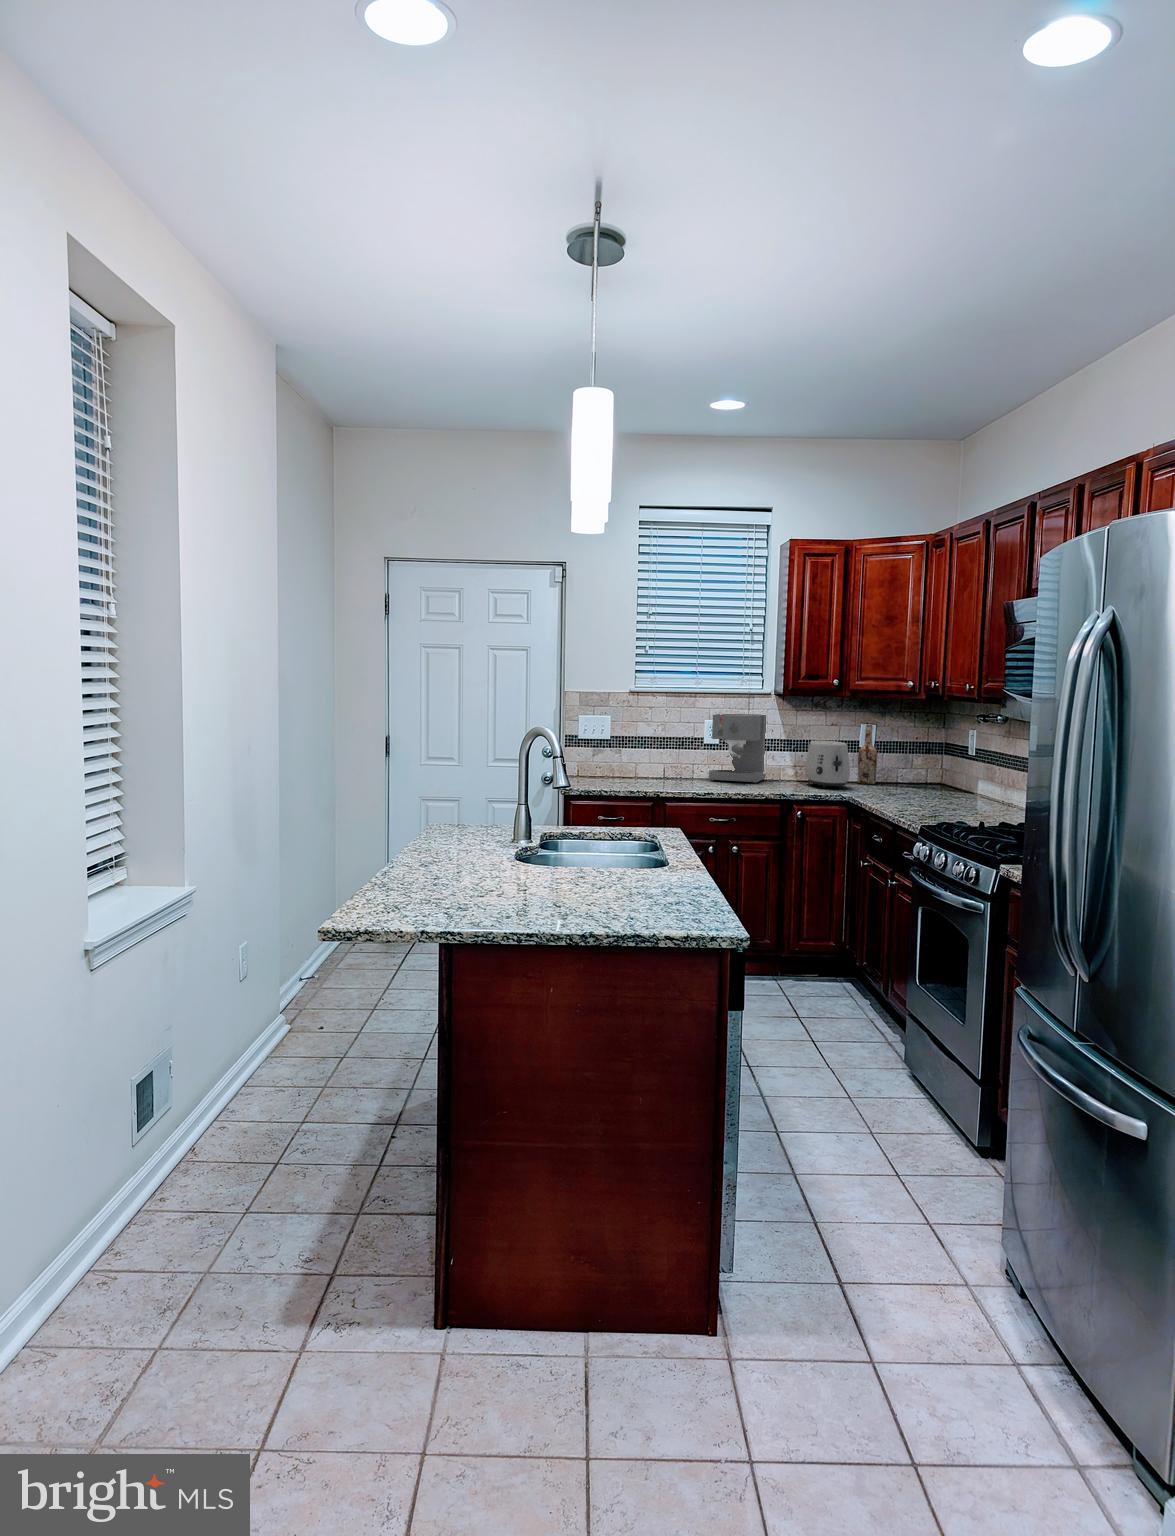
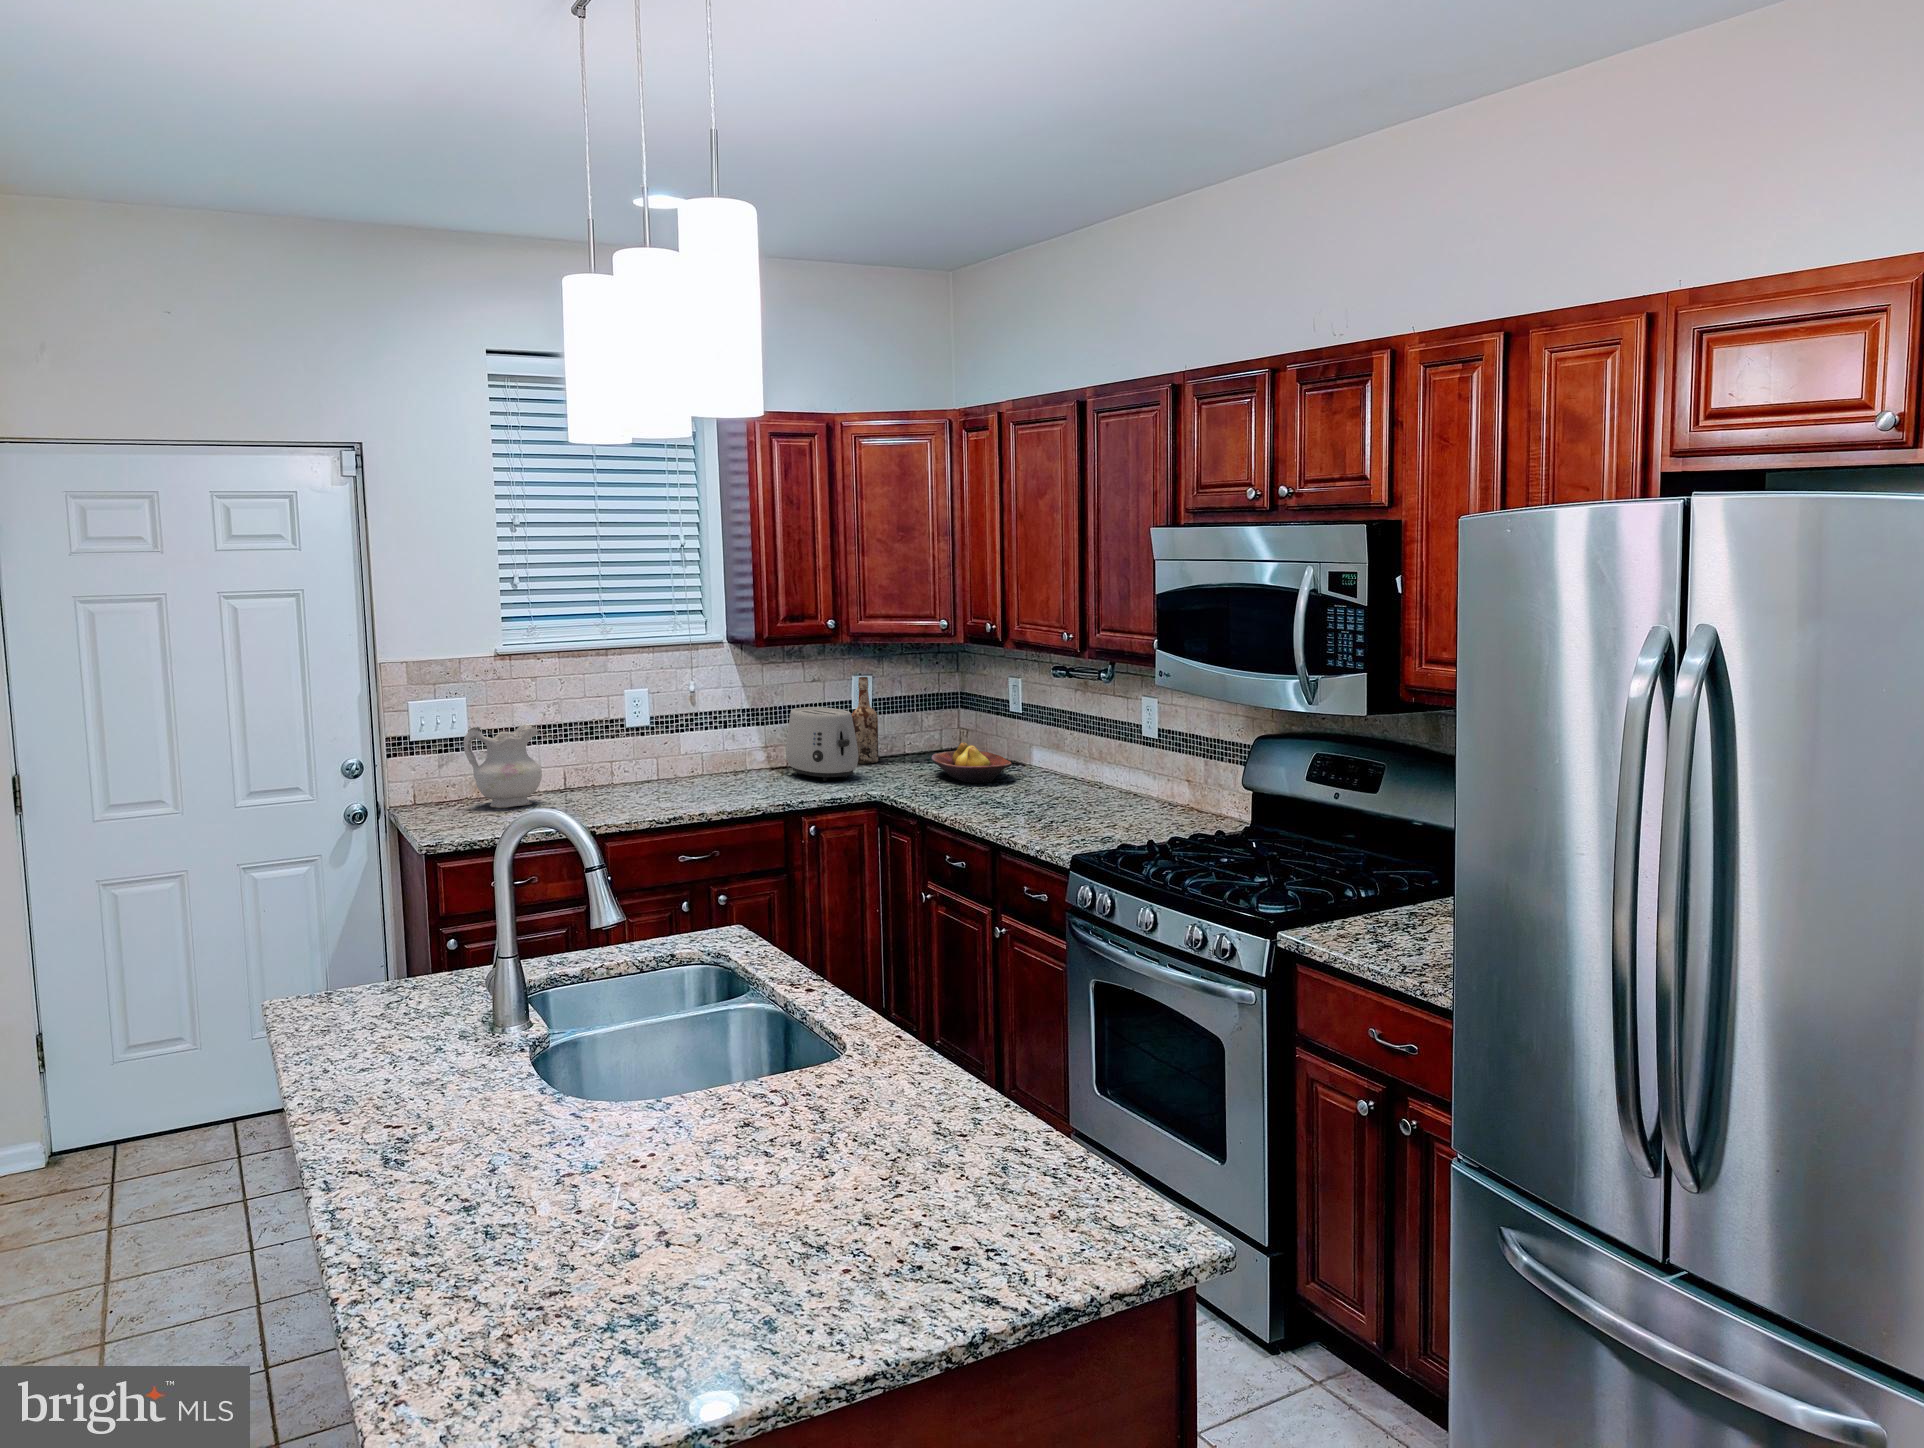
coffee maker: present [709,713,766,783] -> none [638,673,721,788]
ceramic pitcher: none [604,731,647,781] -> present [464,725,542,808]
fruit bowl: none [900,772,955,799] -> present [931,743,1012,783]

